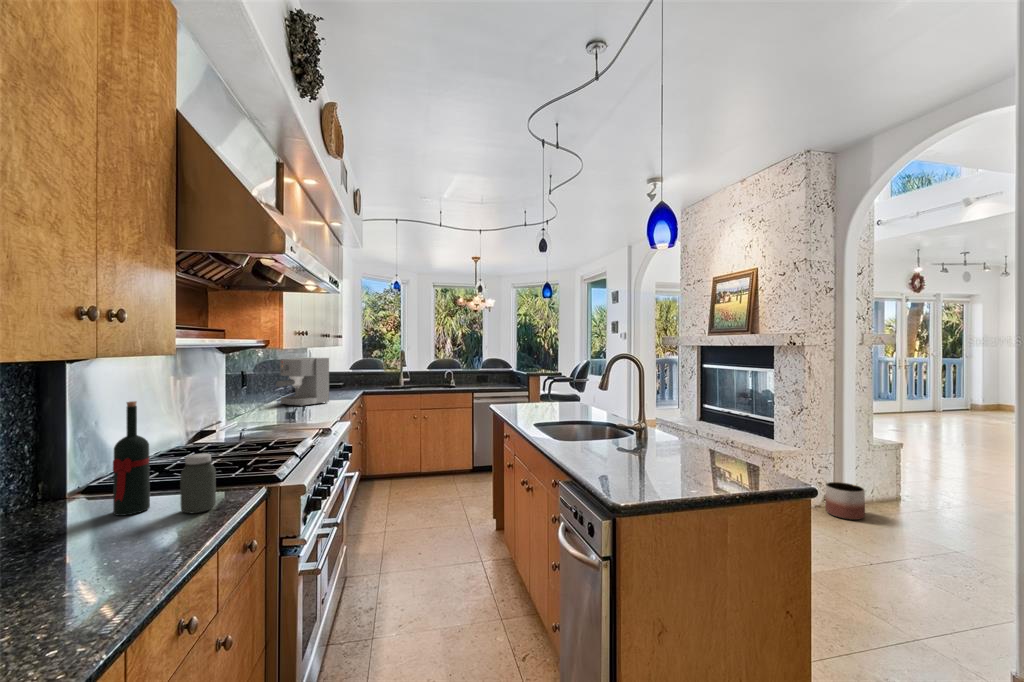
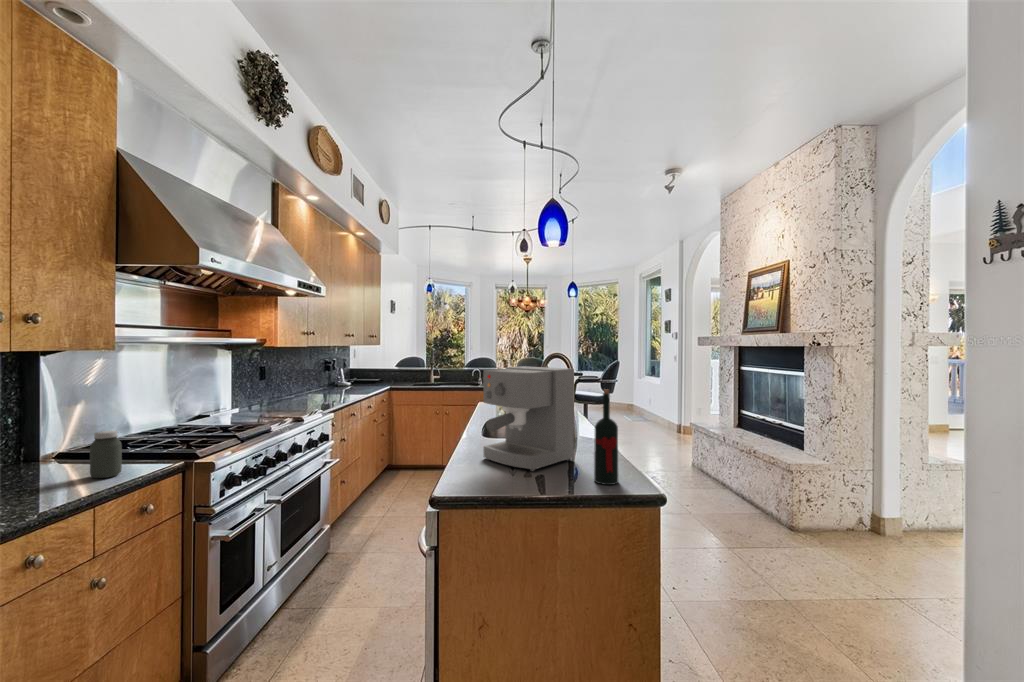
coffee maker: present [276,357,329,406] -> present [483,366,574,471]
wine bottle: present [113,401,150,516] -> present [594,389,618,485]
planter: present [825,482,865,520] -> none [857,502,904,547]

